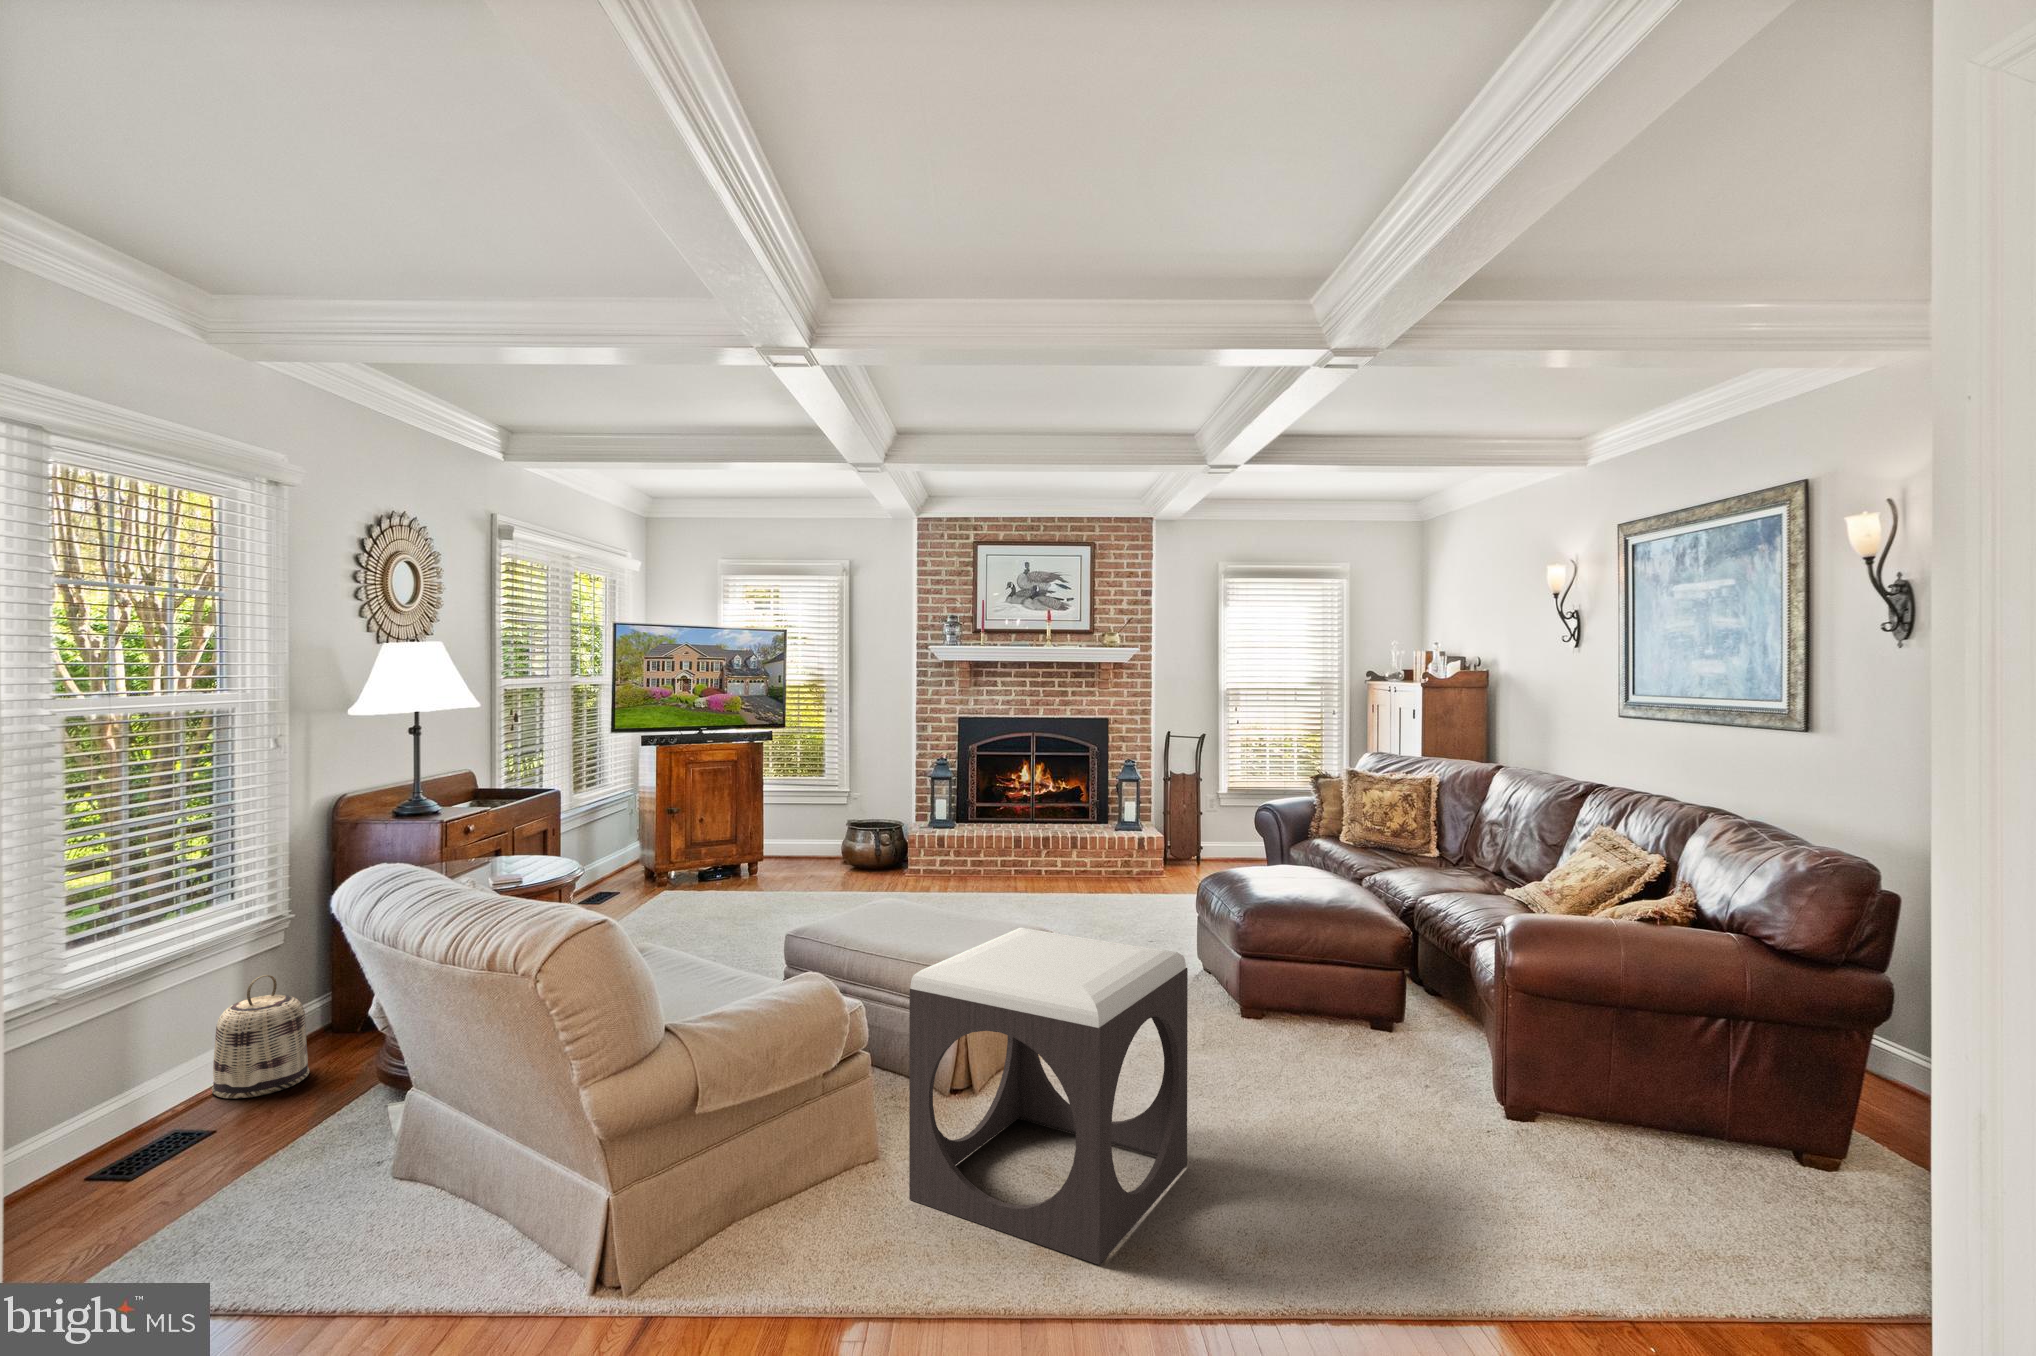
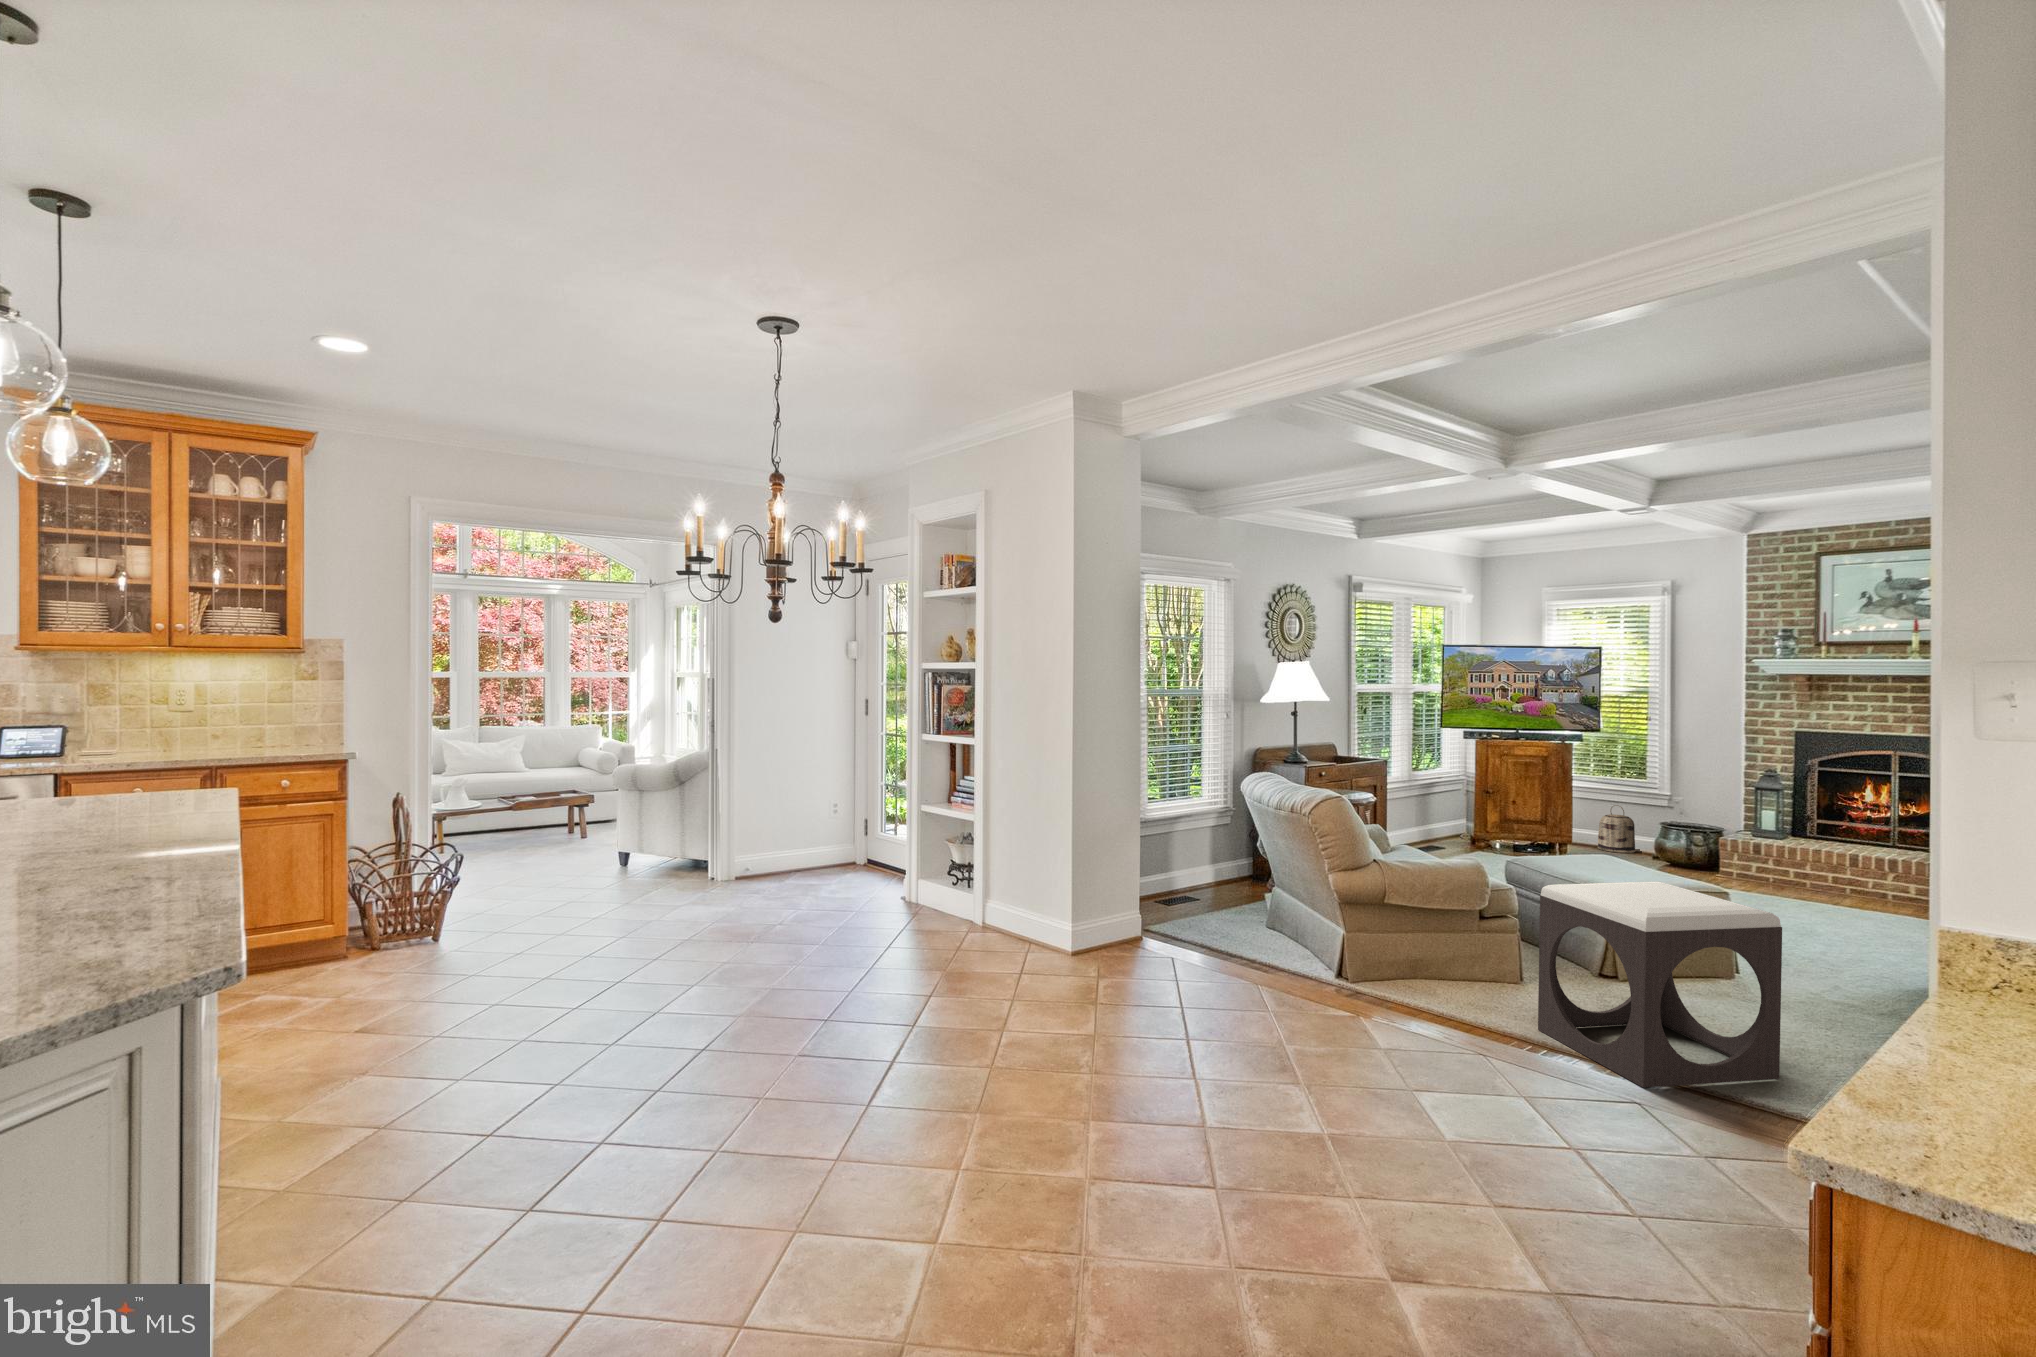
basket: present [212,975,309,1099] -> present [1598,805,1636,853]

